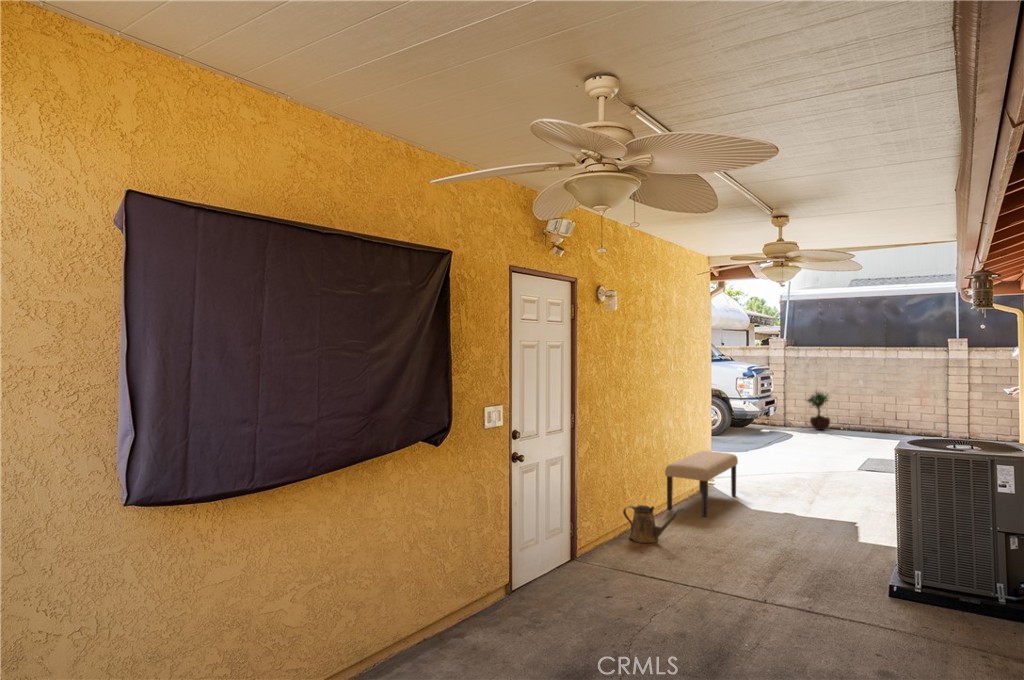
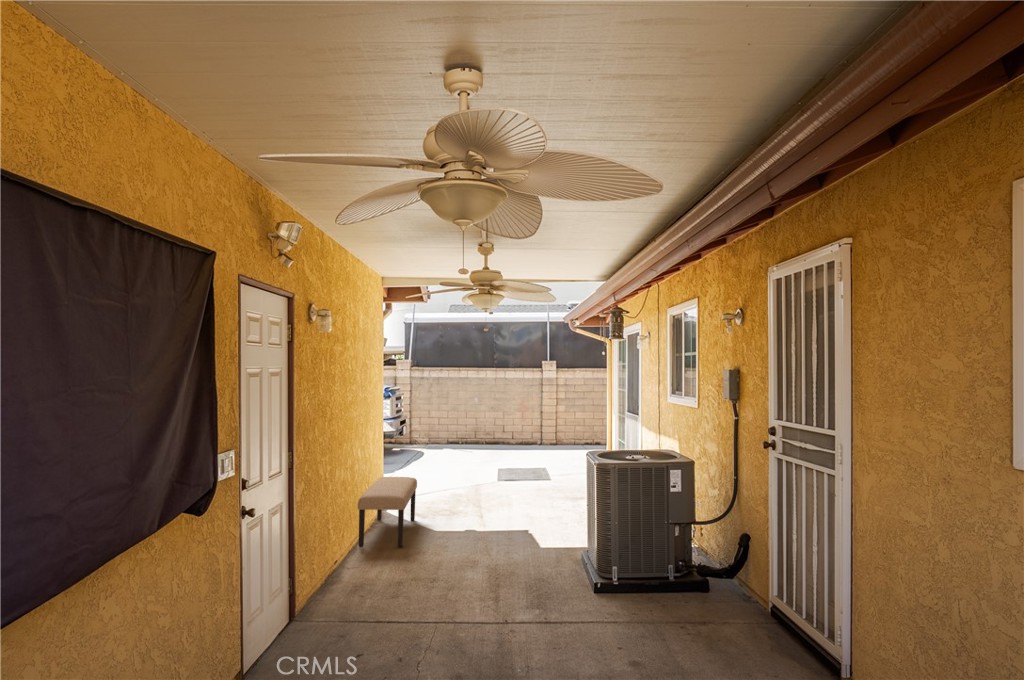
potted tree: present [808,392,830,430] -> none [431,406,454,445]
watering can: present [623,505,683,543] -> none [330,544,402,591]

